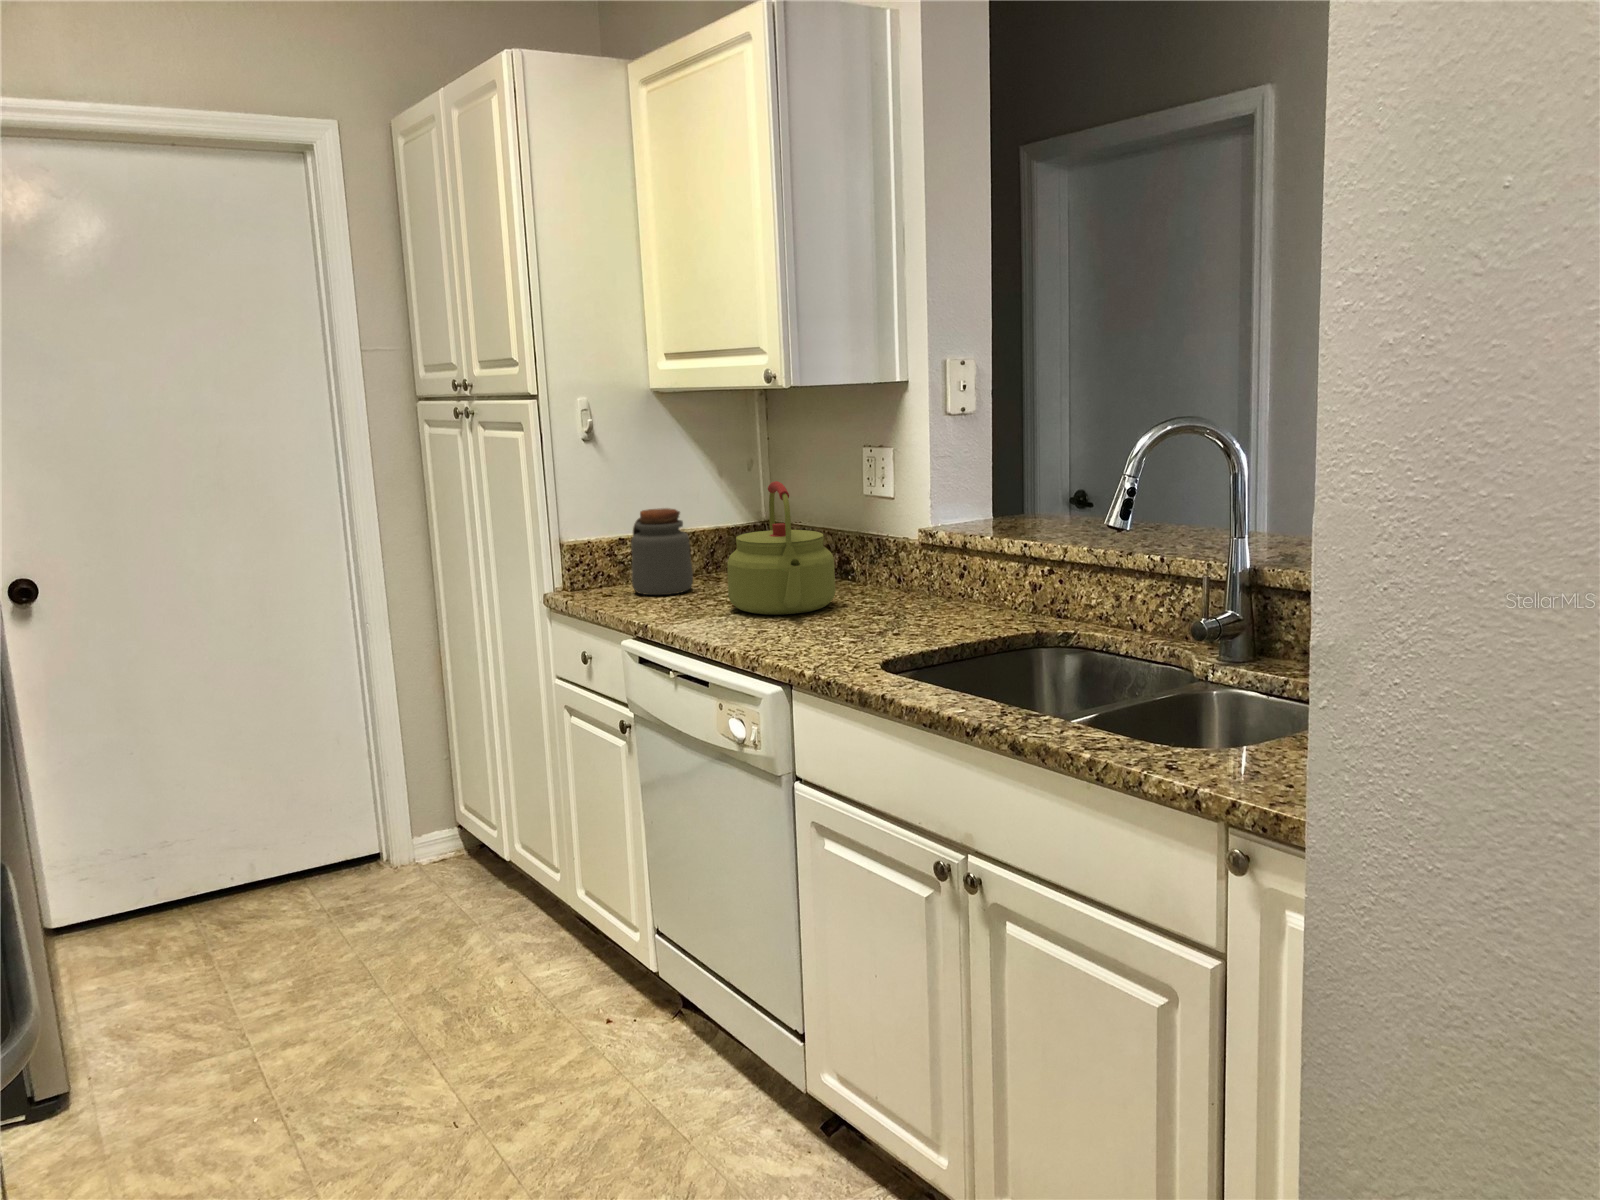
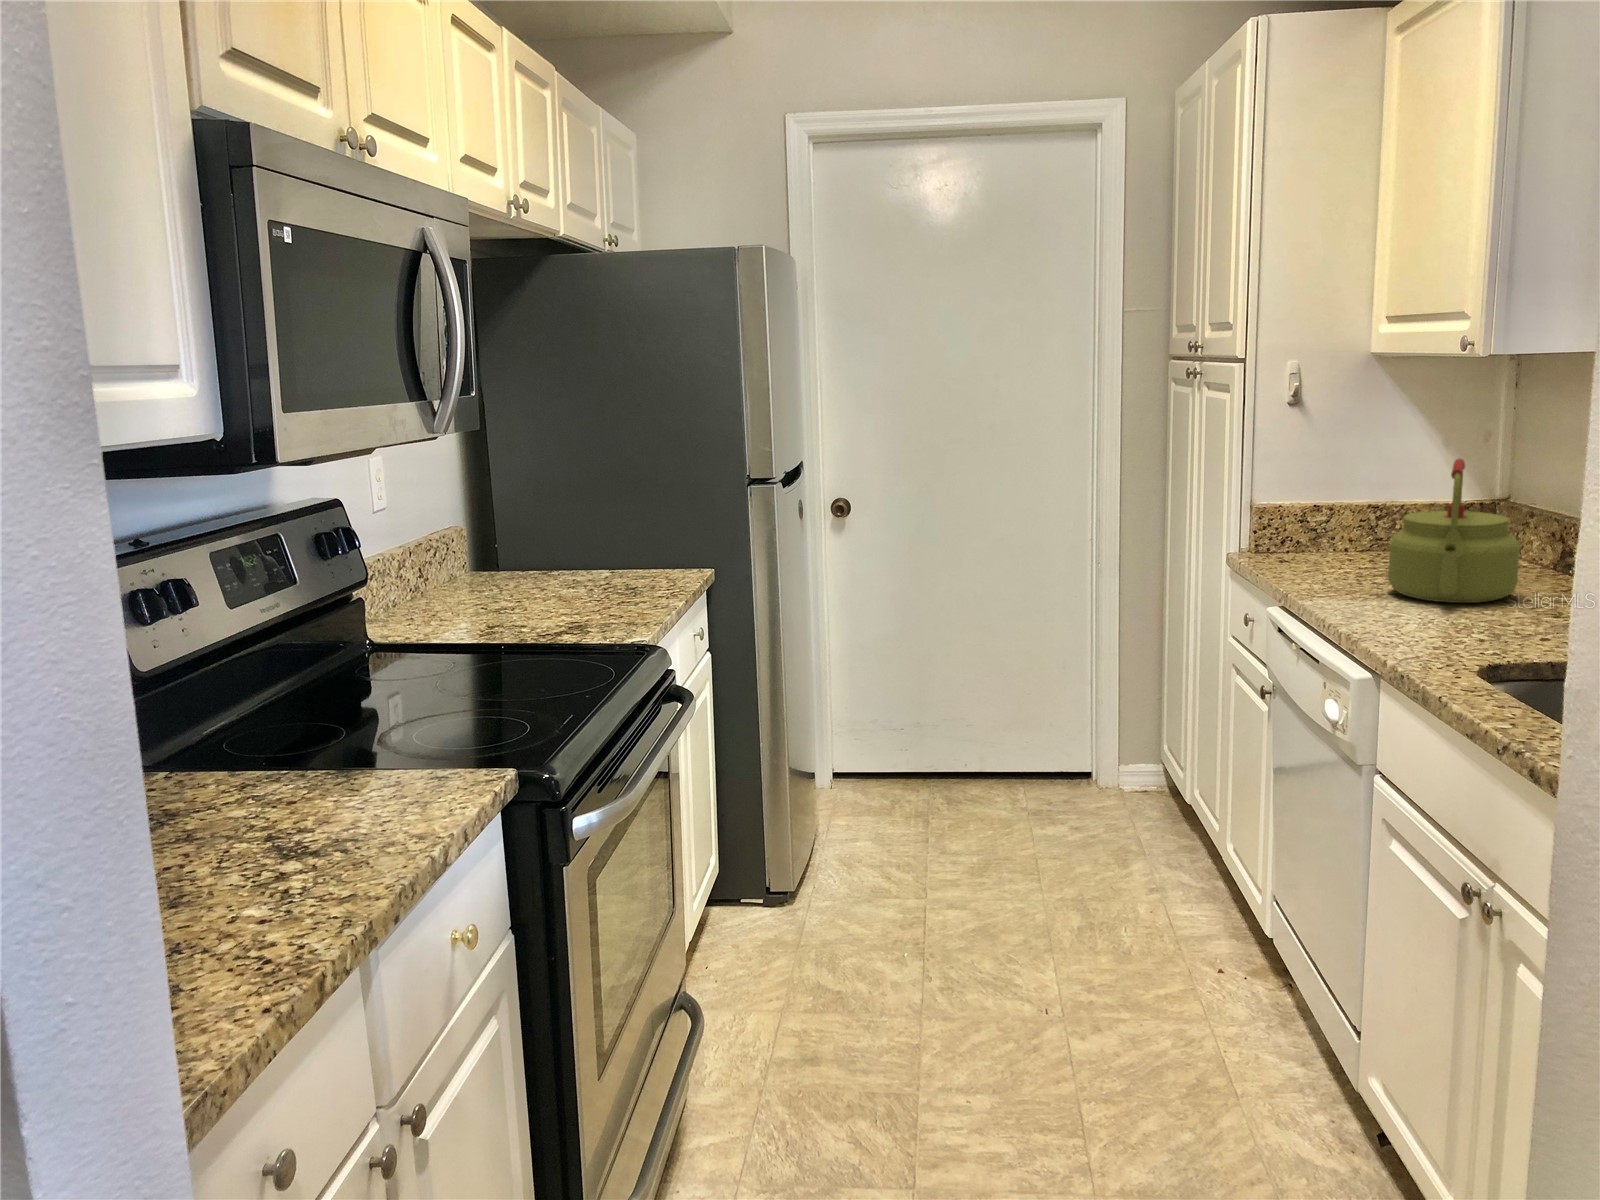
jar: present [631,508,693,595] -> none [1312,478,1380,568]

